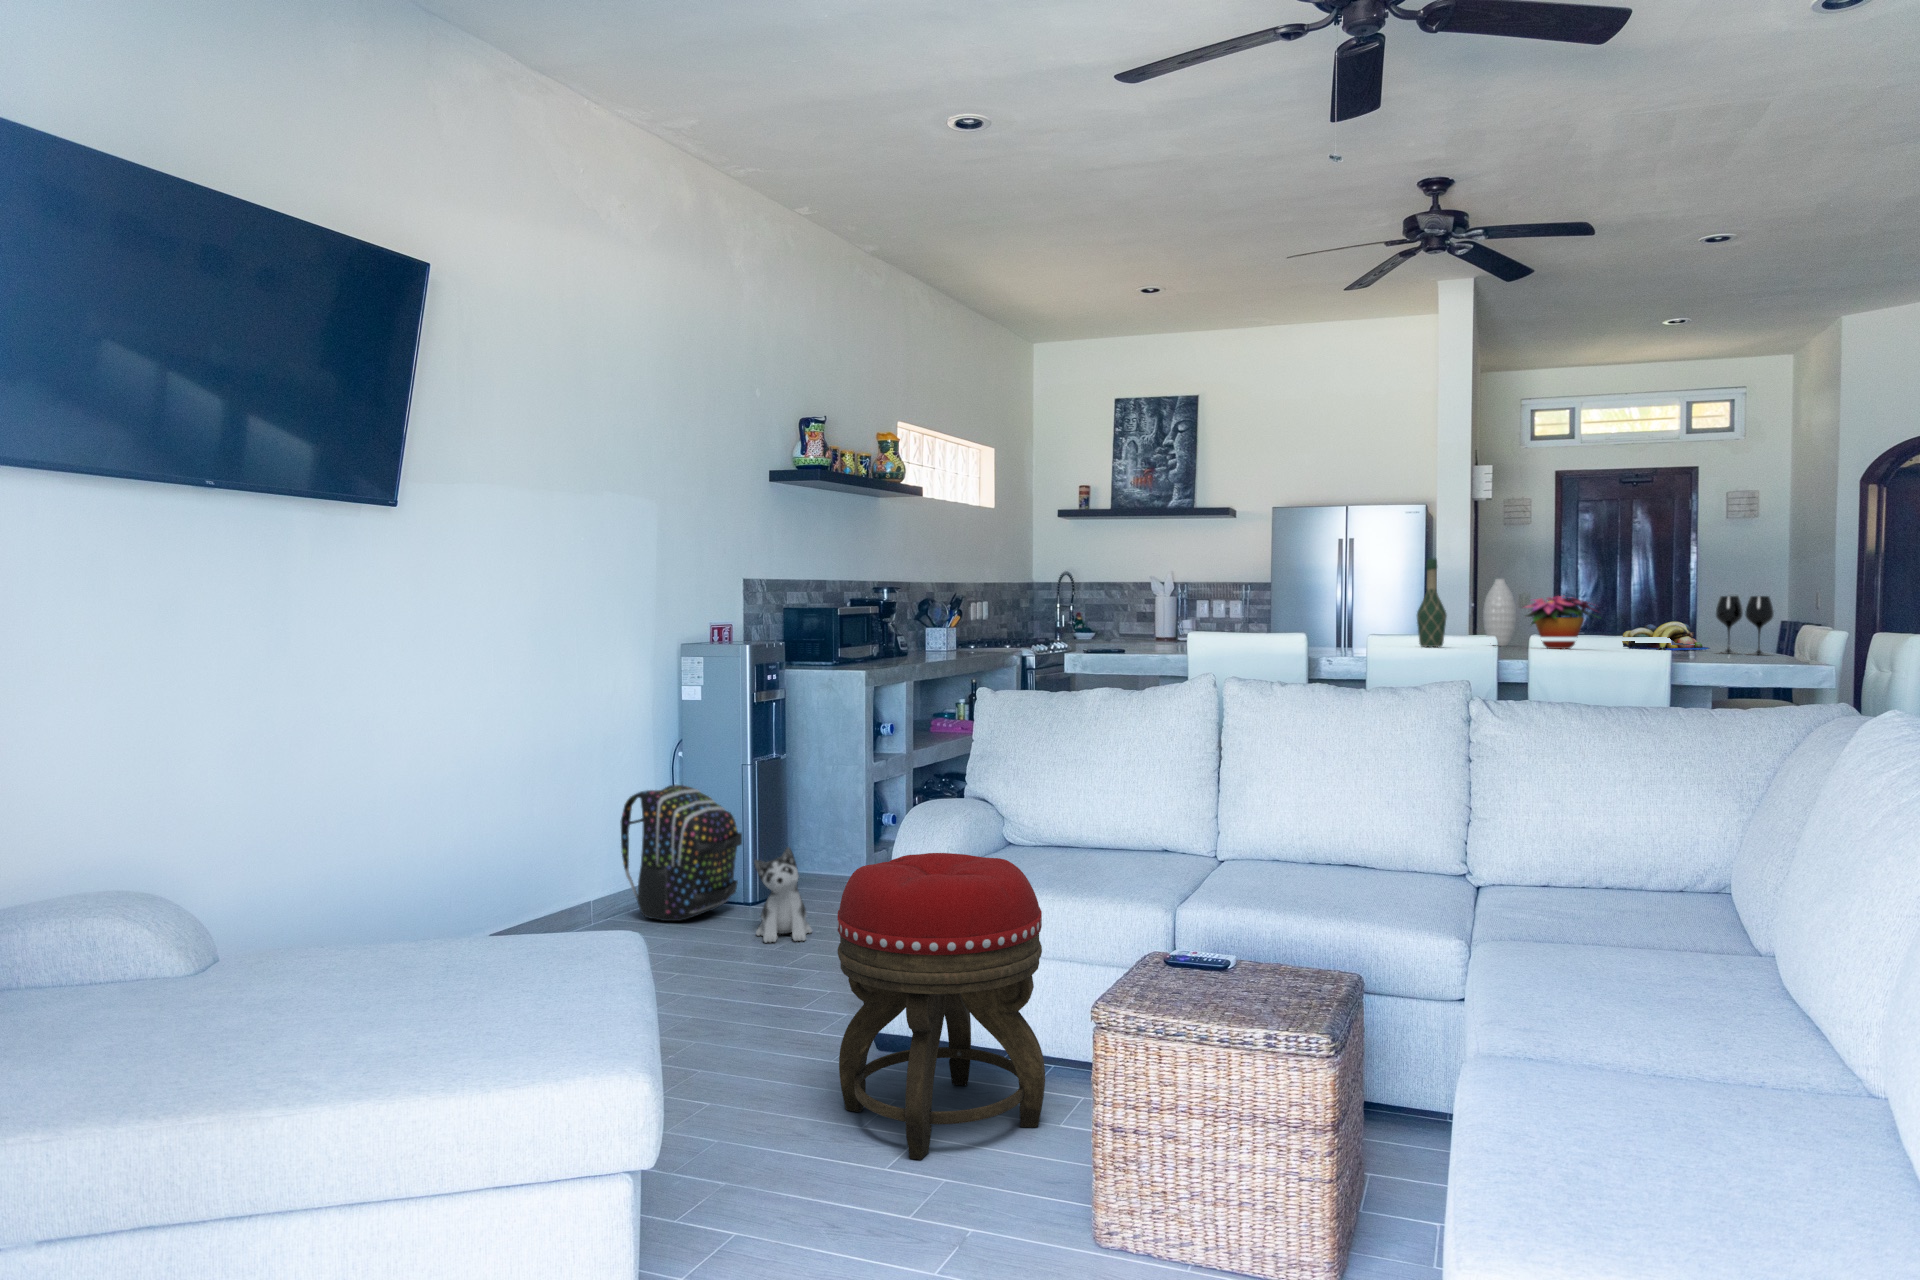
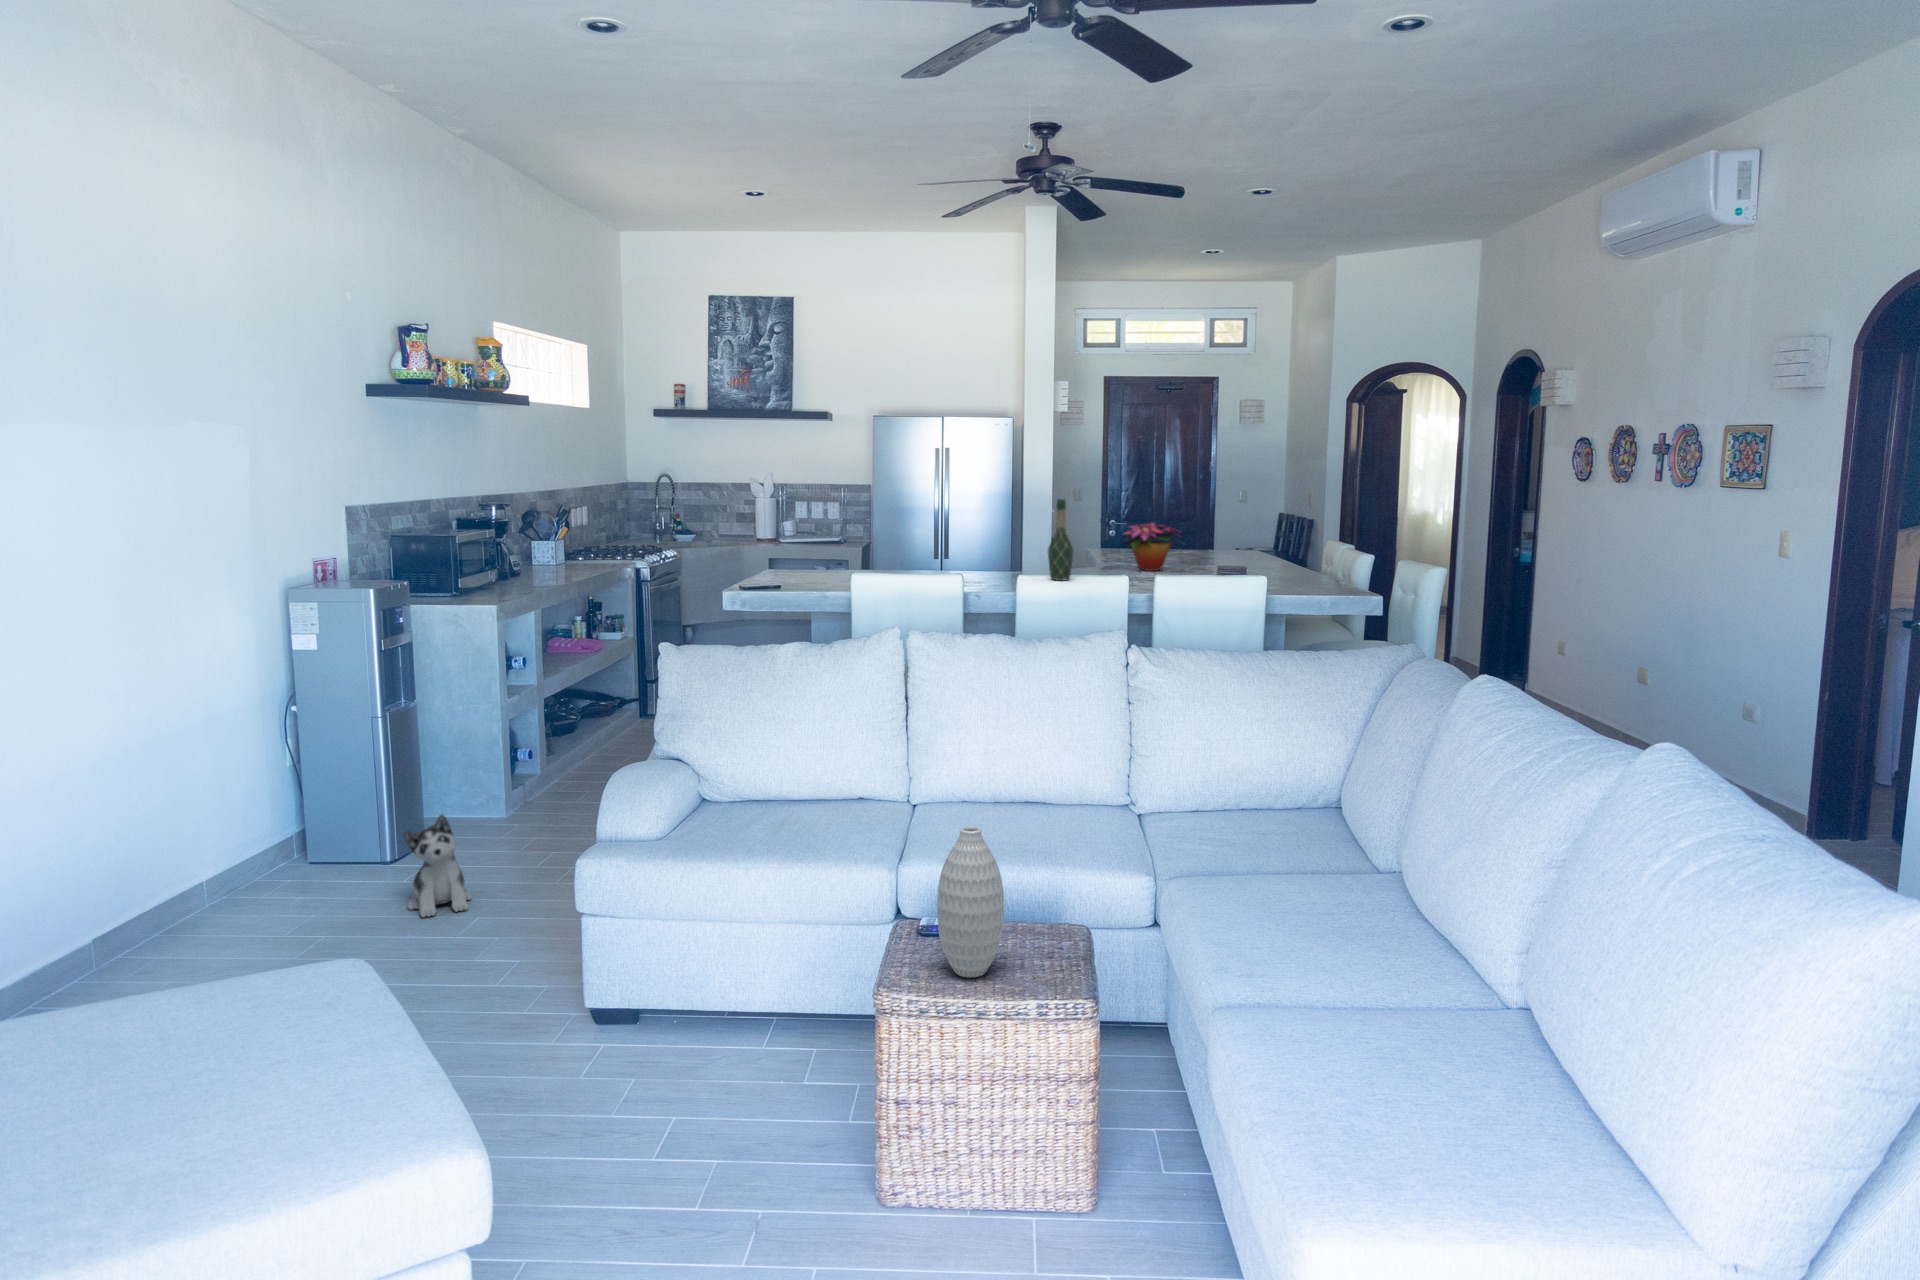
vase: present [1483,579,1516,646] -> present [937,826,1004,978]
wine glass: present [1716,596,1774,655] -> none [1267,522,1313,573]
fruit bowl: present [1622,622,1710,651] -> none [1185,535,1253,562]
backpack: present [621,785,742,921] -> none [225,751,377,903]
footstool: present [837,853,1045,1160] -> none [577,839,791,1147]

